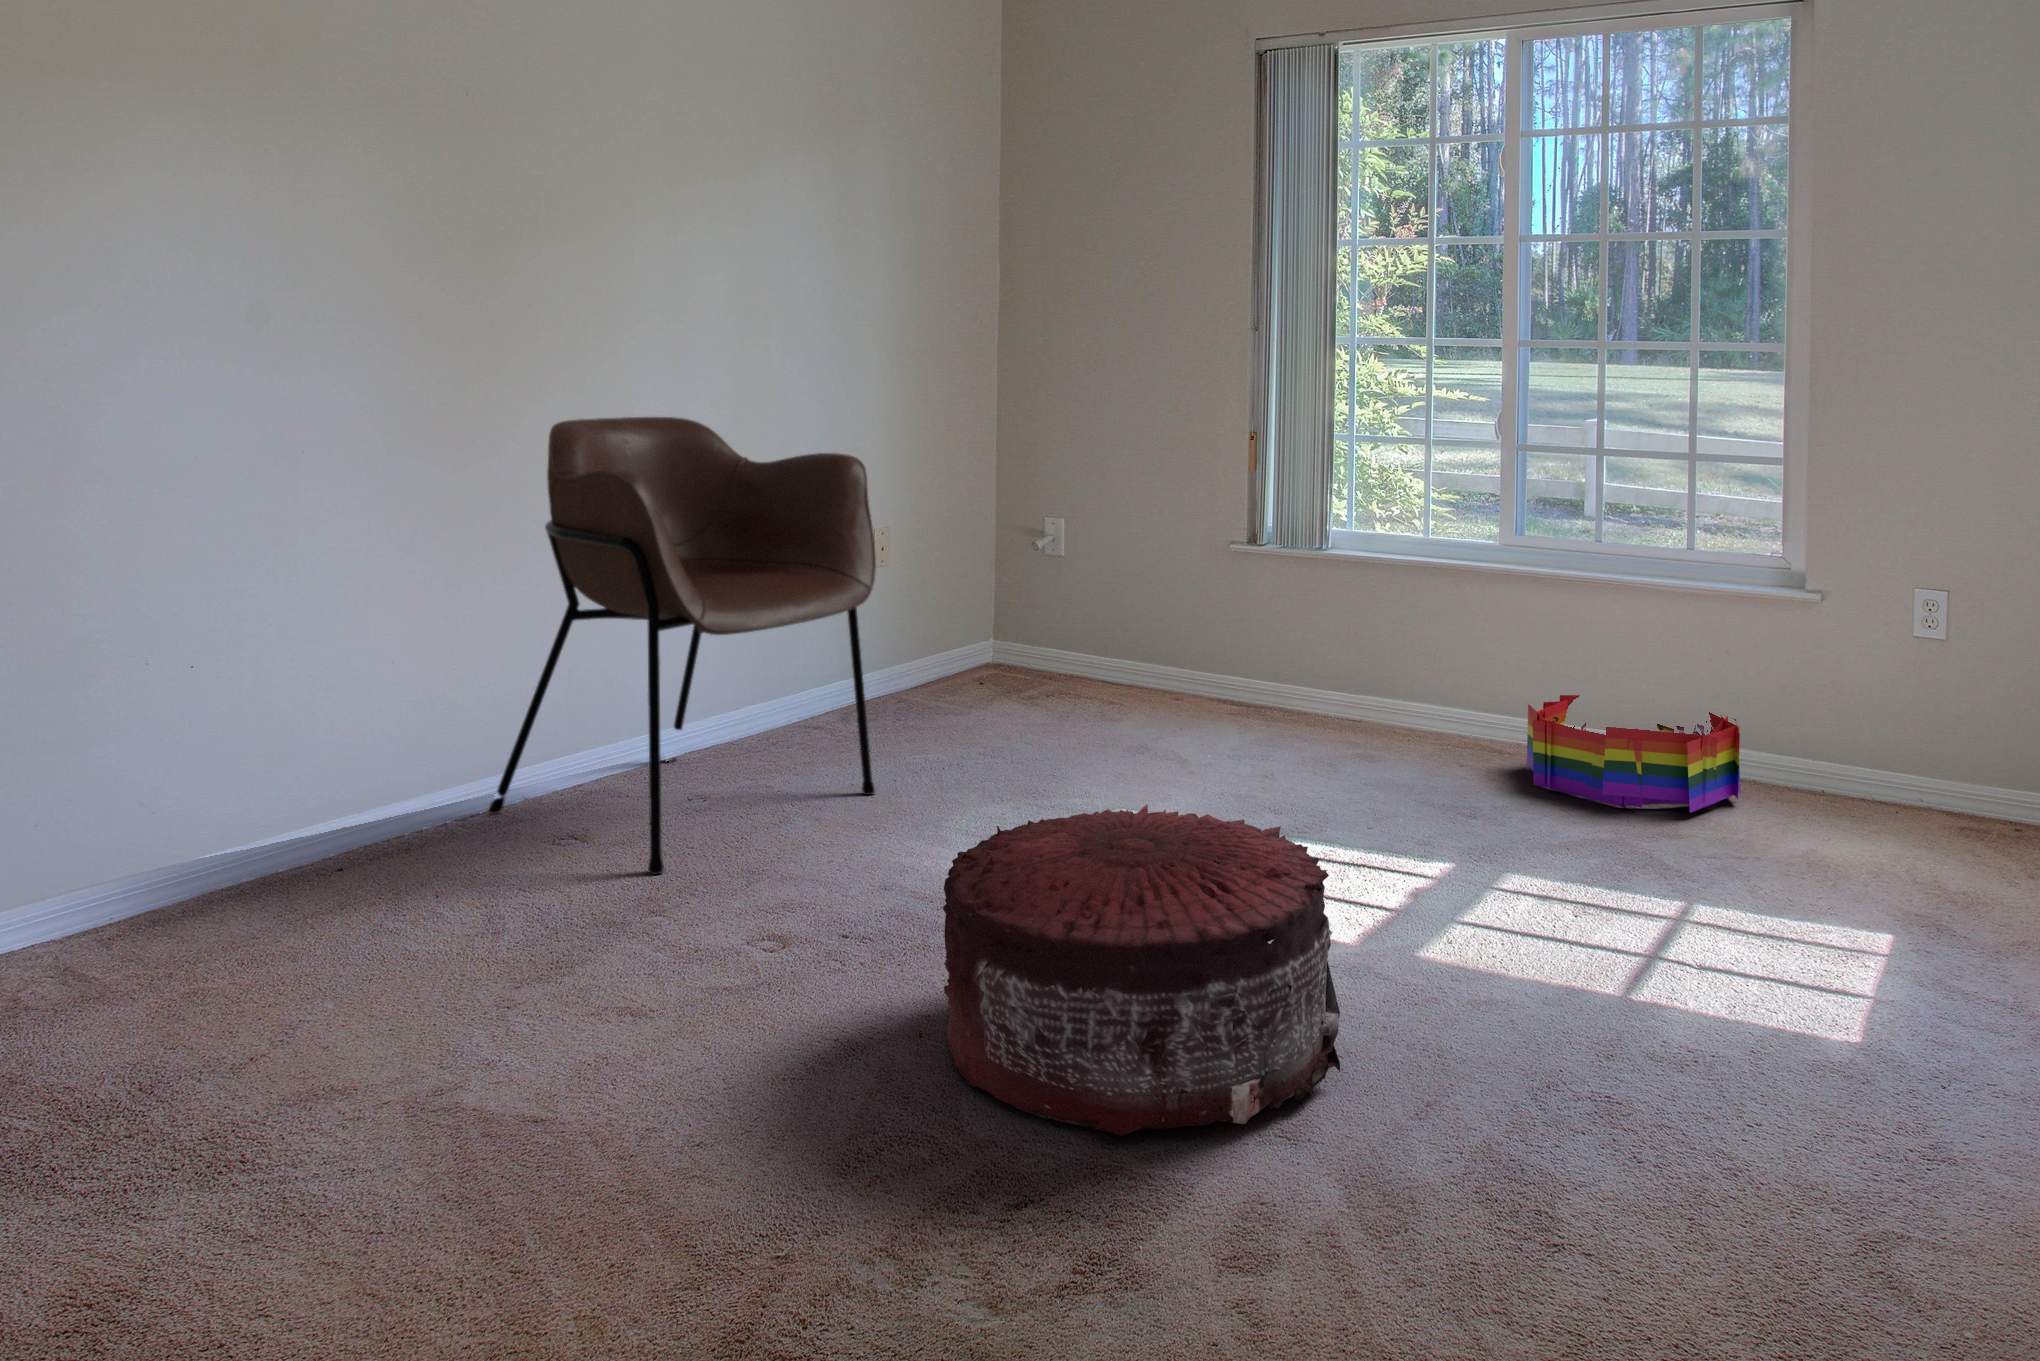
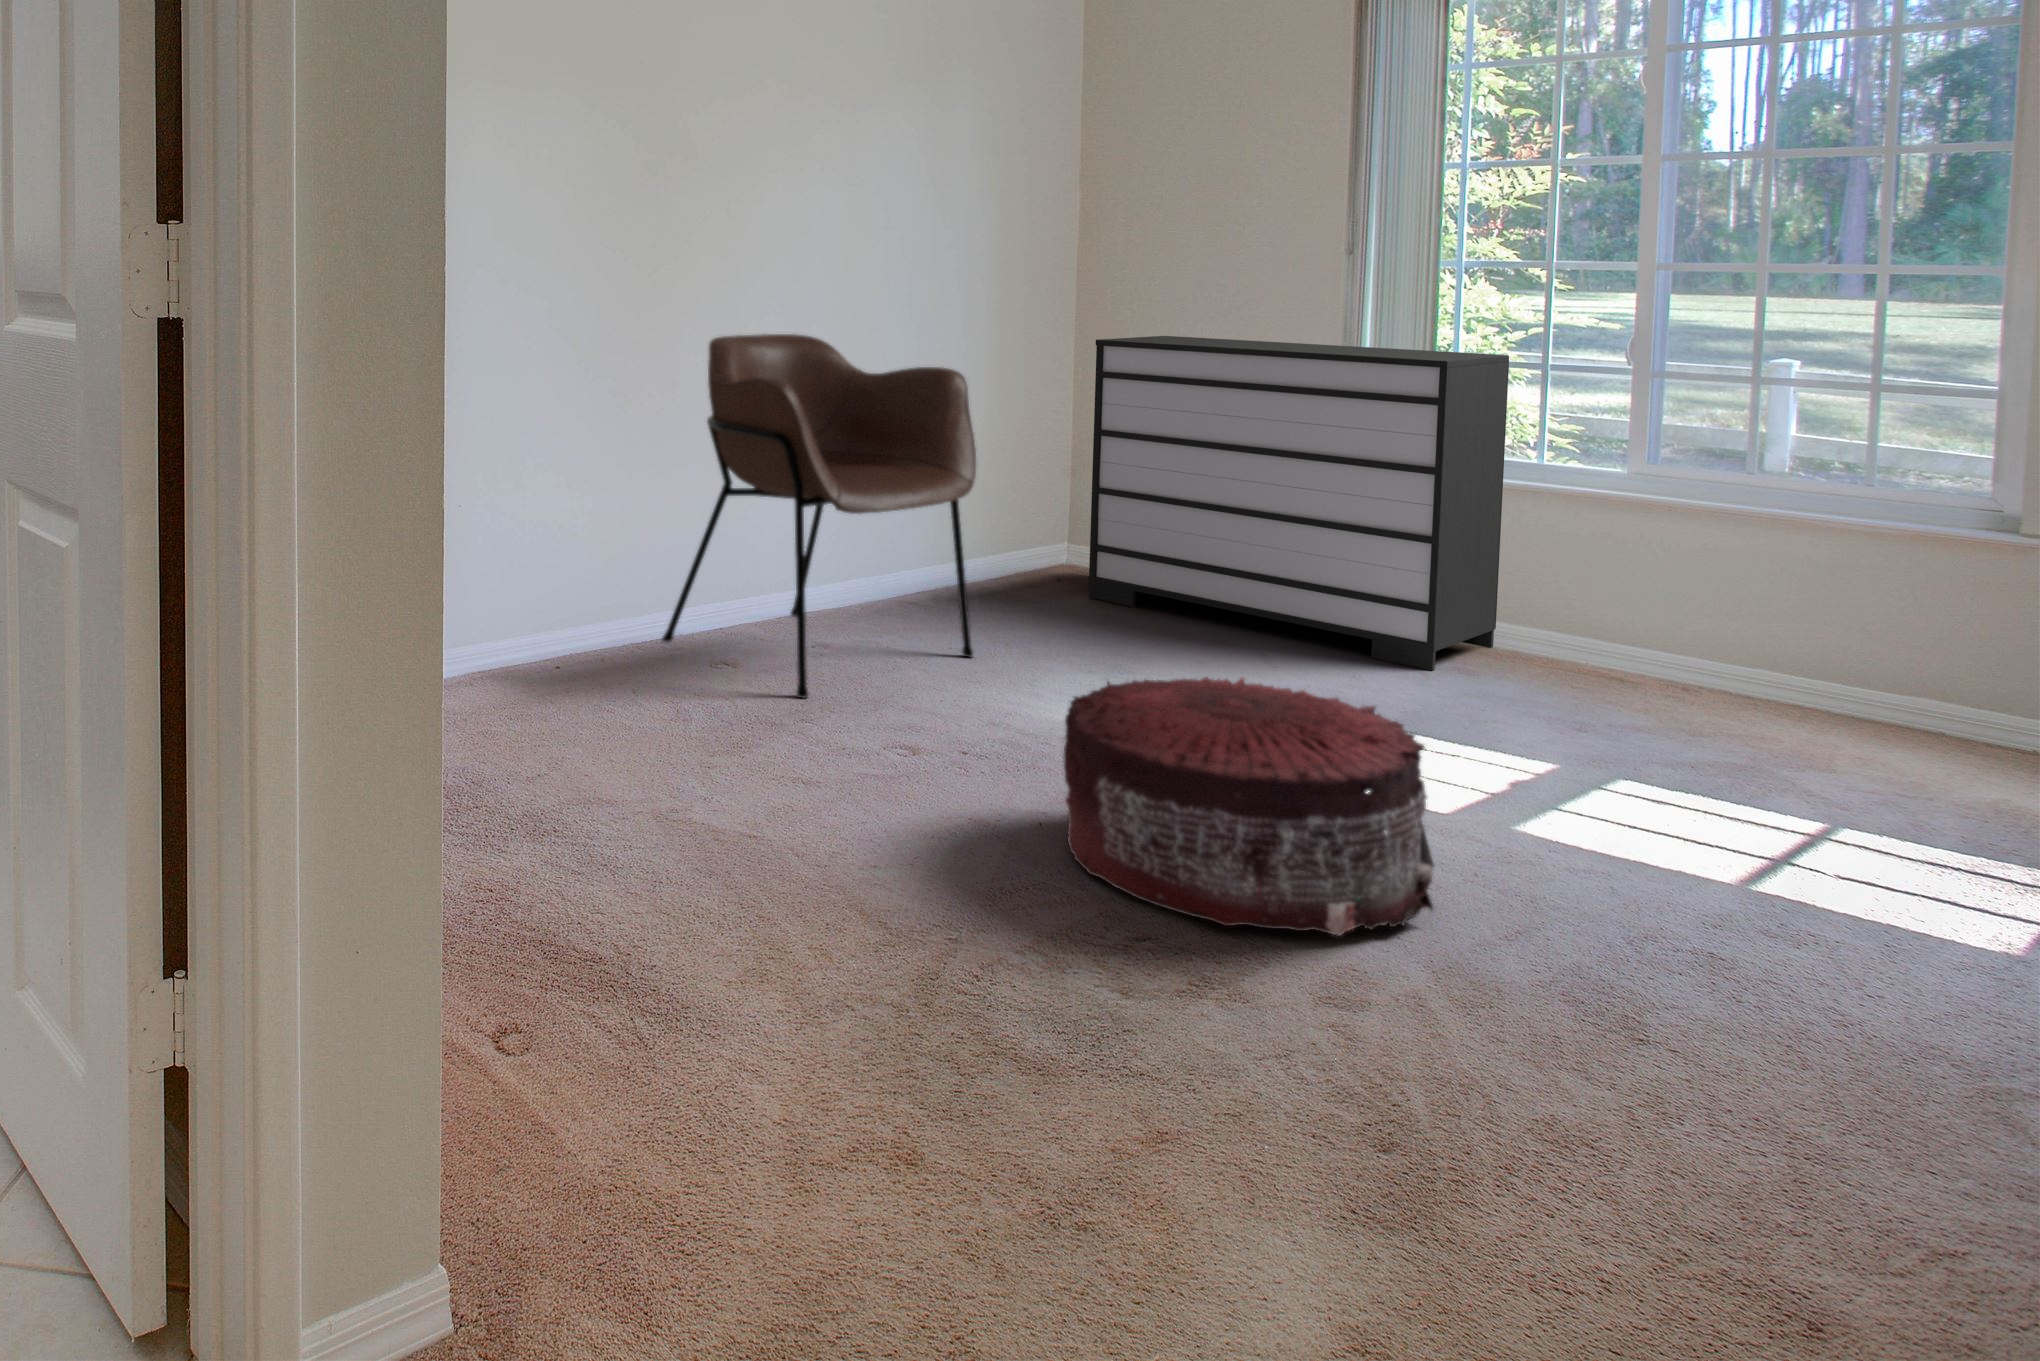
dresser: none [1010,416,1397,760] -> present [1088,336,1509,671]
storage bin: present [1527,695,1740,813] -> none [1655,628,1932,757]

